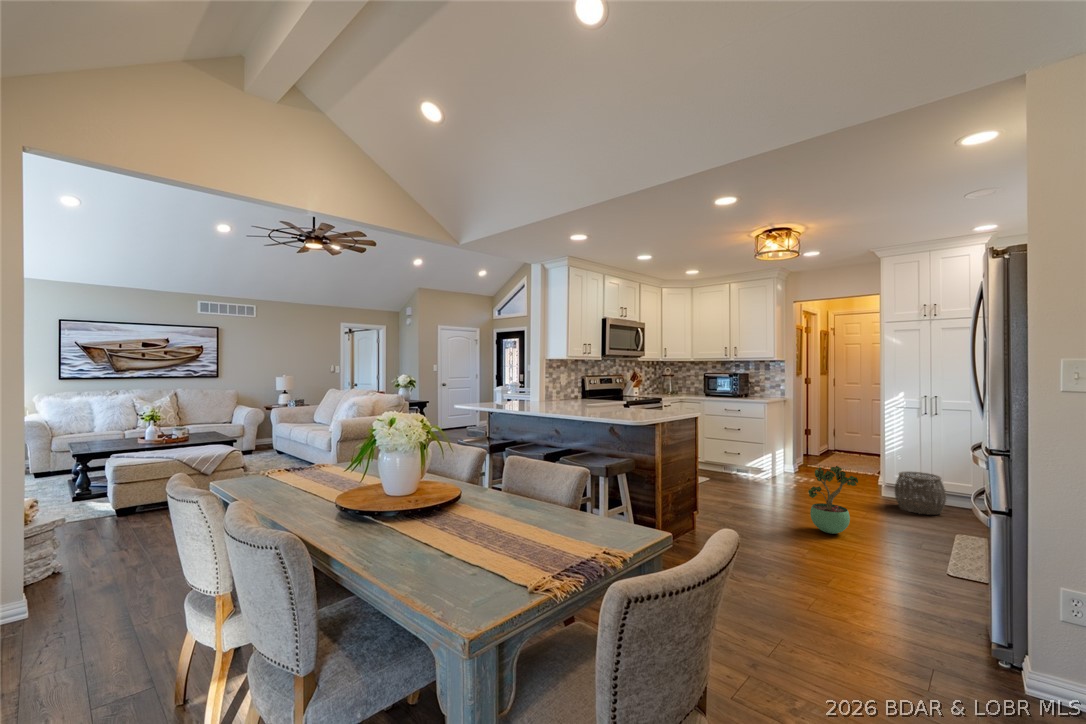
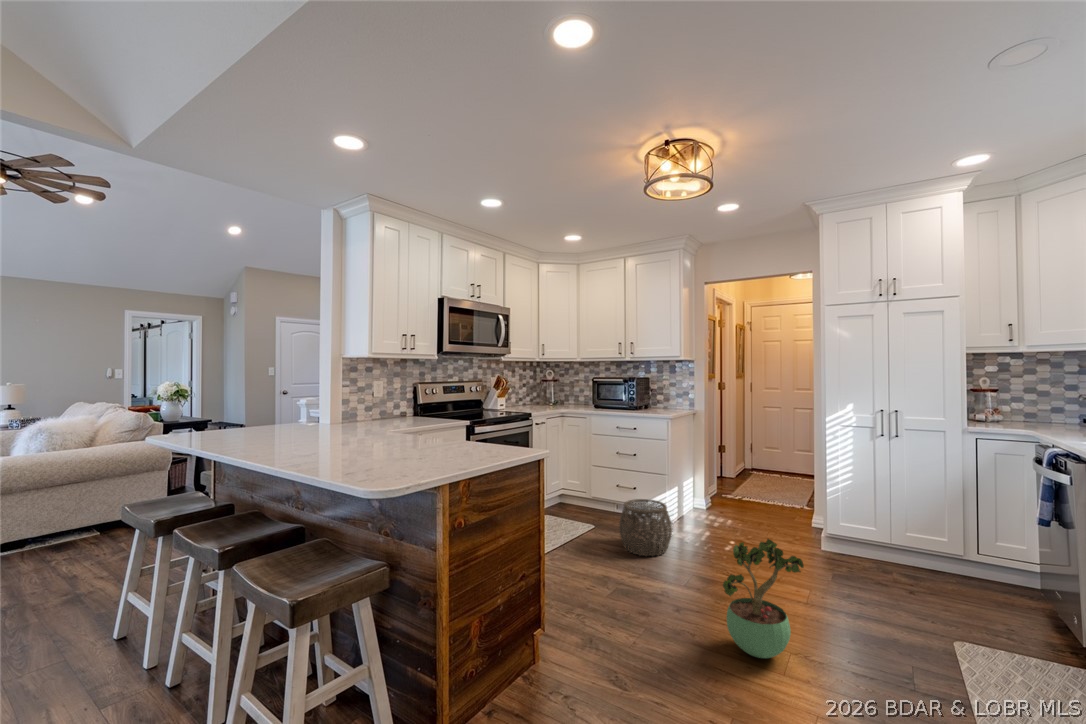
woven basket: present [895,471,946,515] -> present [619,499,672,556]

